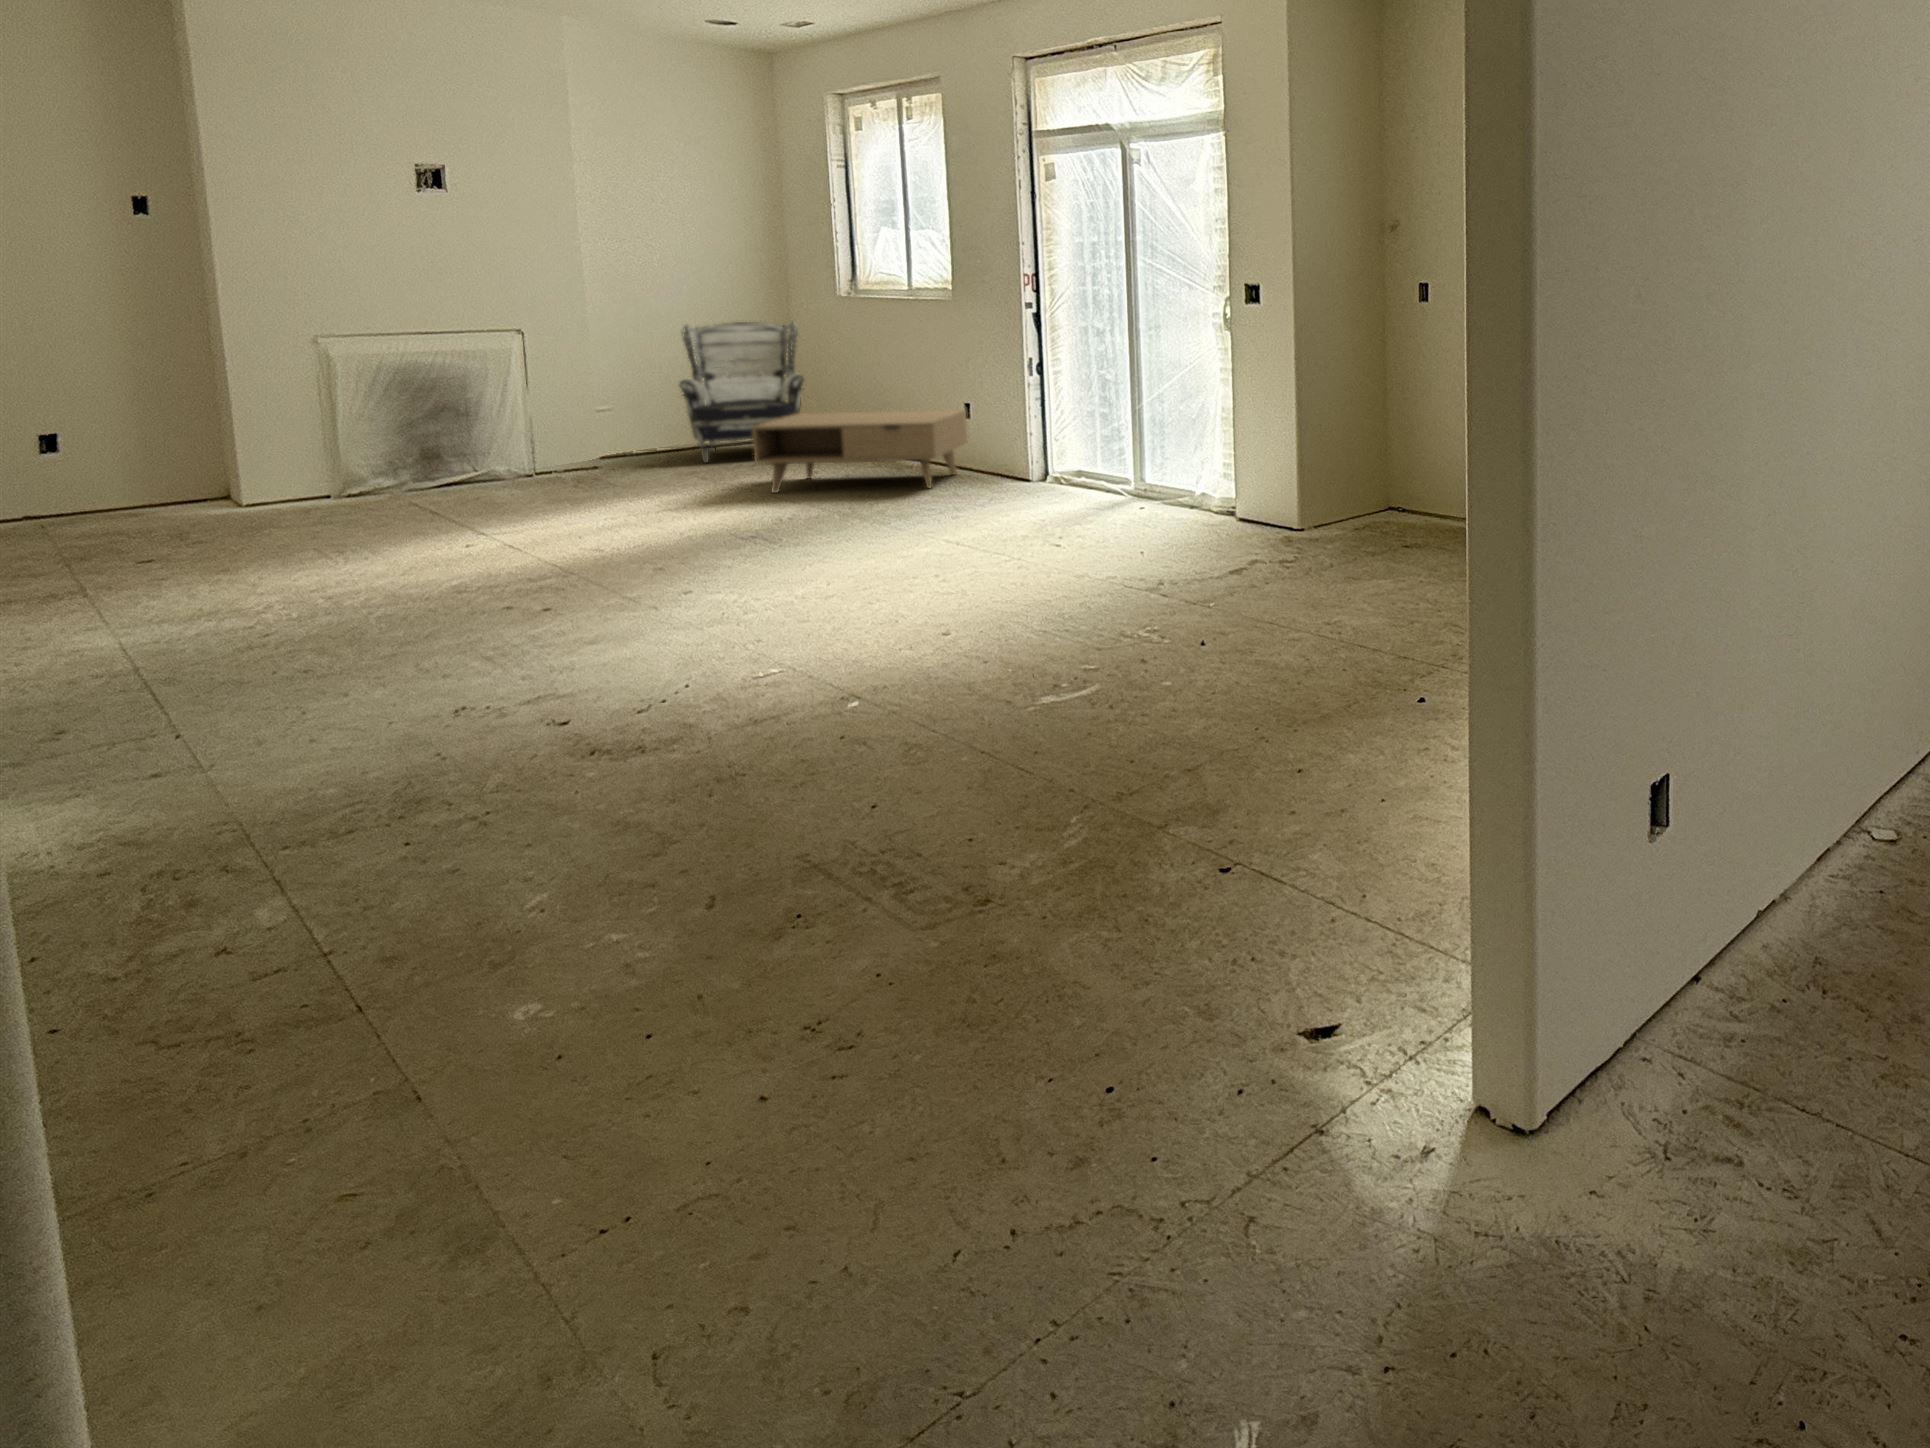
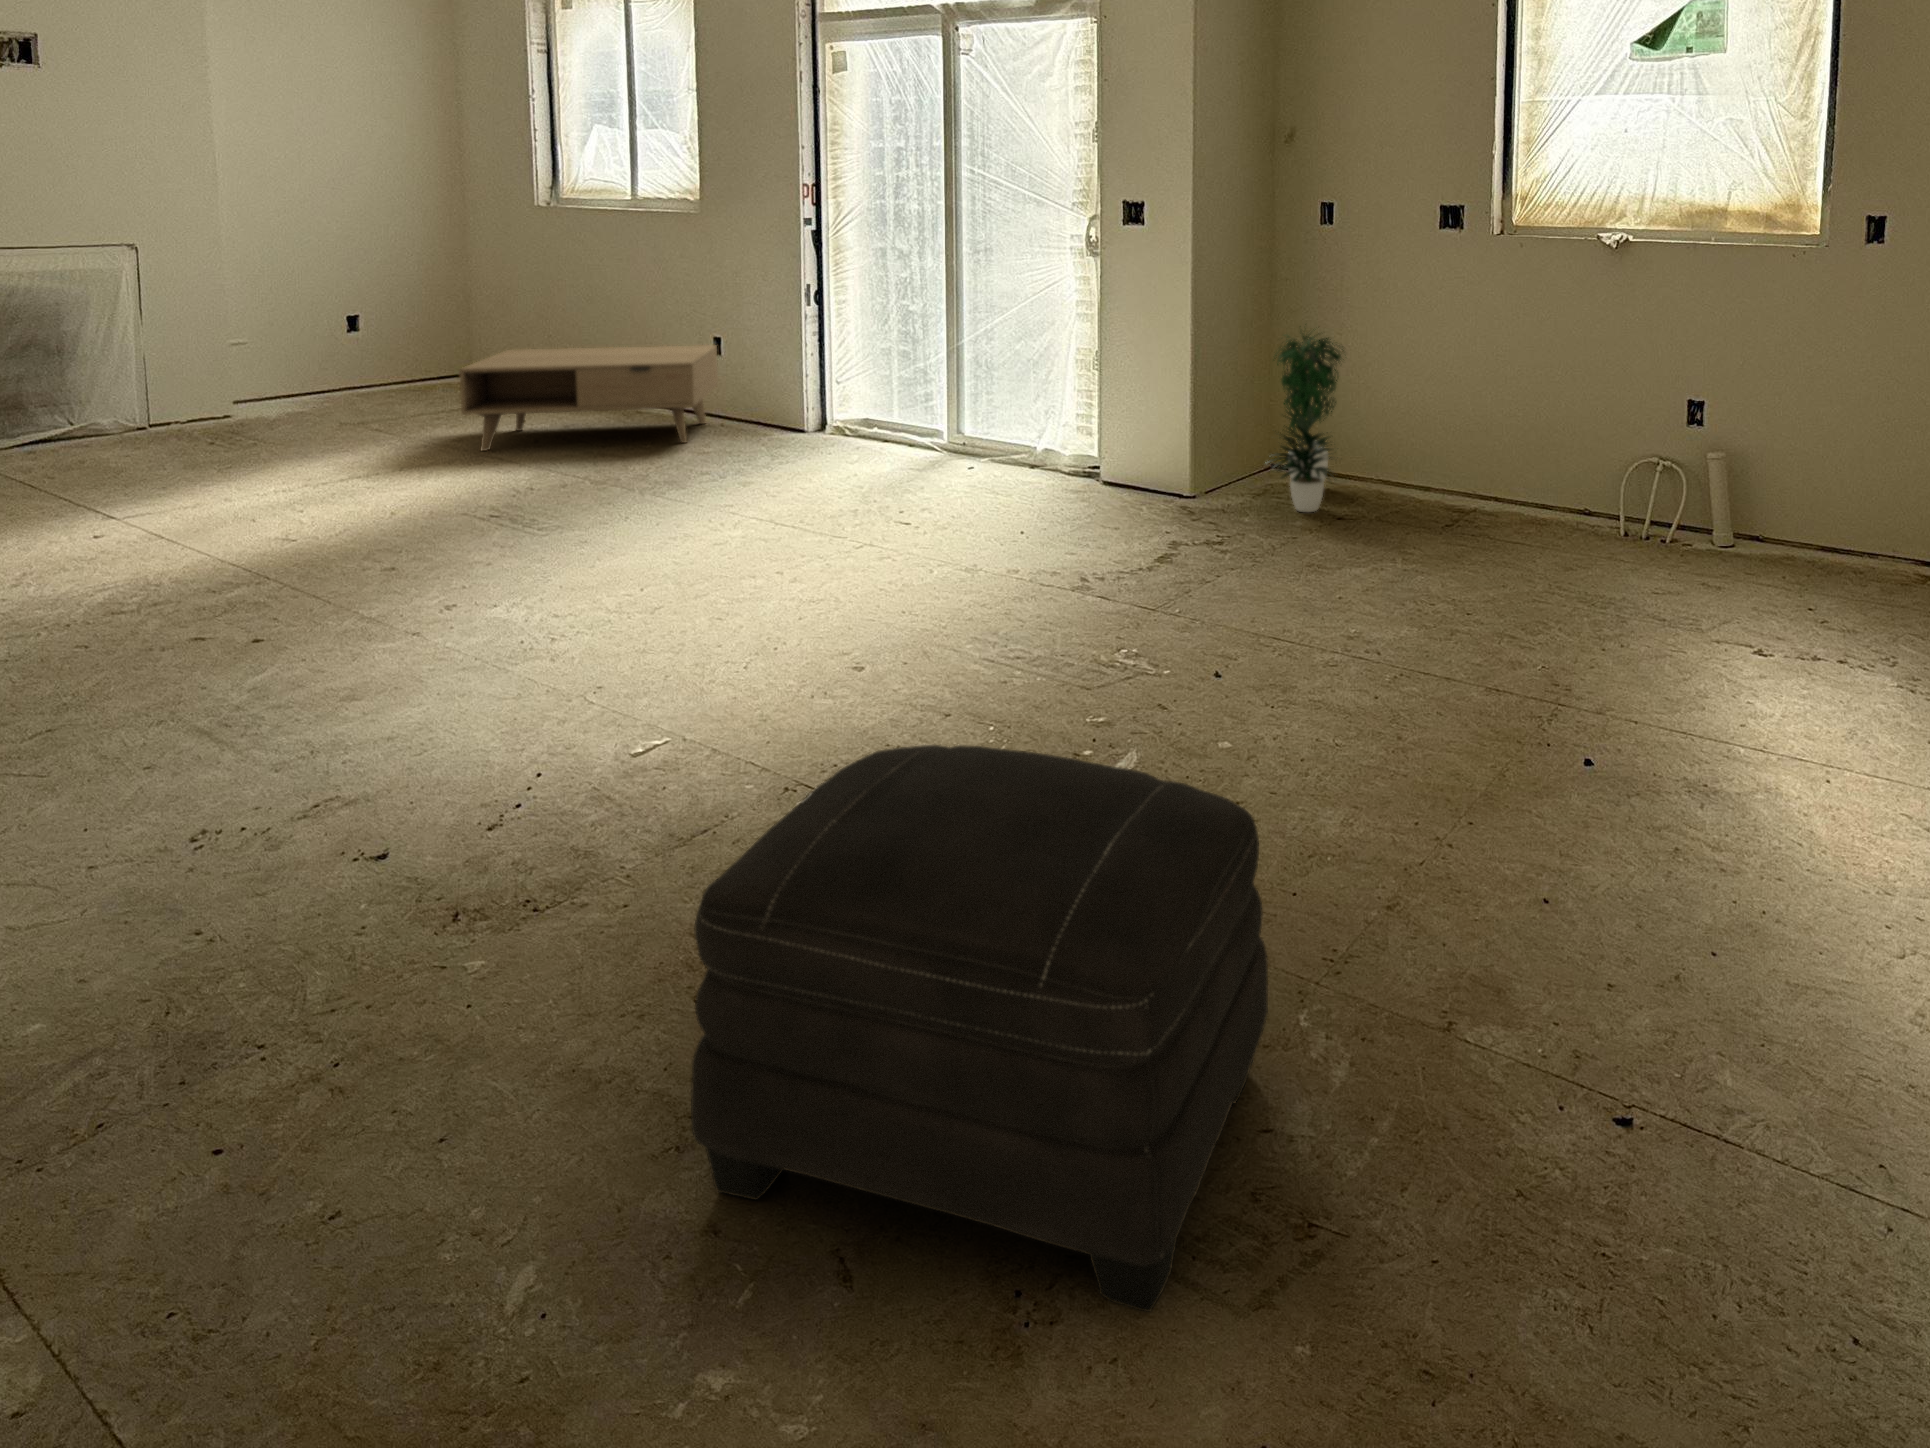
armchair: present [679,322,804,463] -> none [336,237,496,410]
potted plant: none [1347,384,1433,543] -> present [1269,329,1344,512]
ottoman: none [649,632,1027,922] -> present [691,745,1268,1312]

